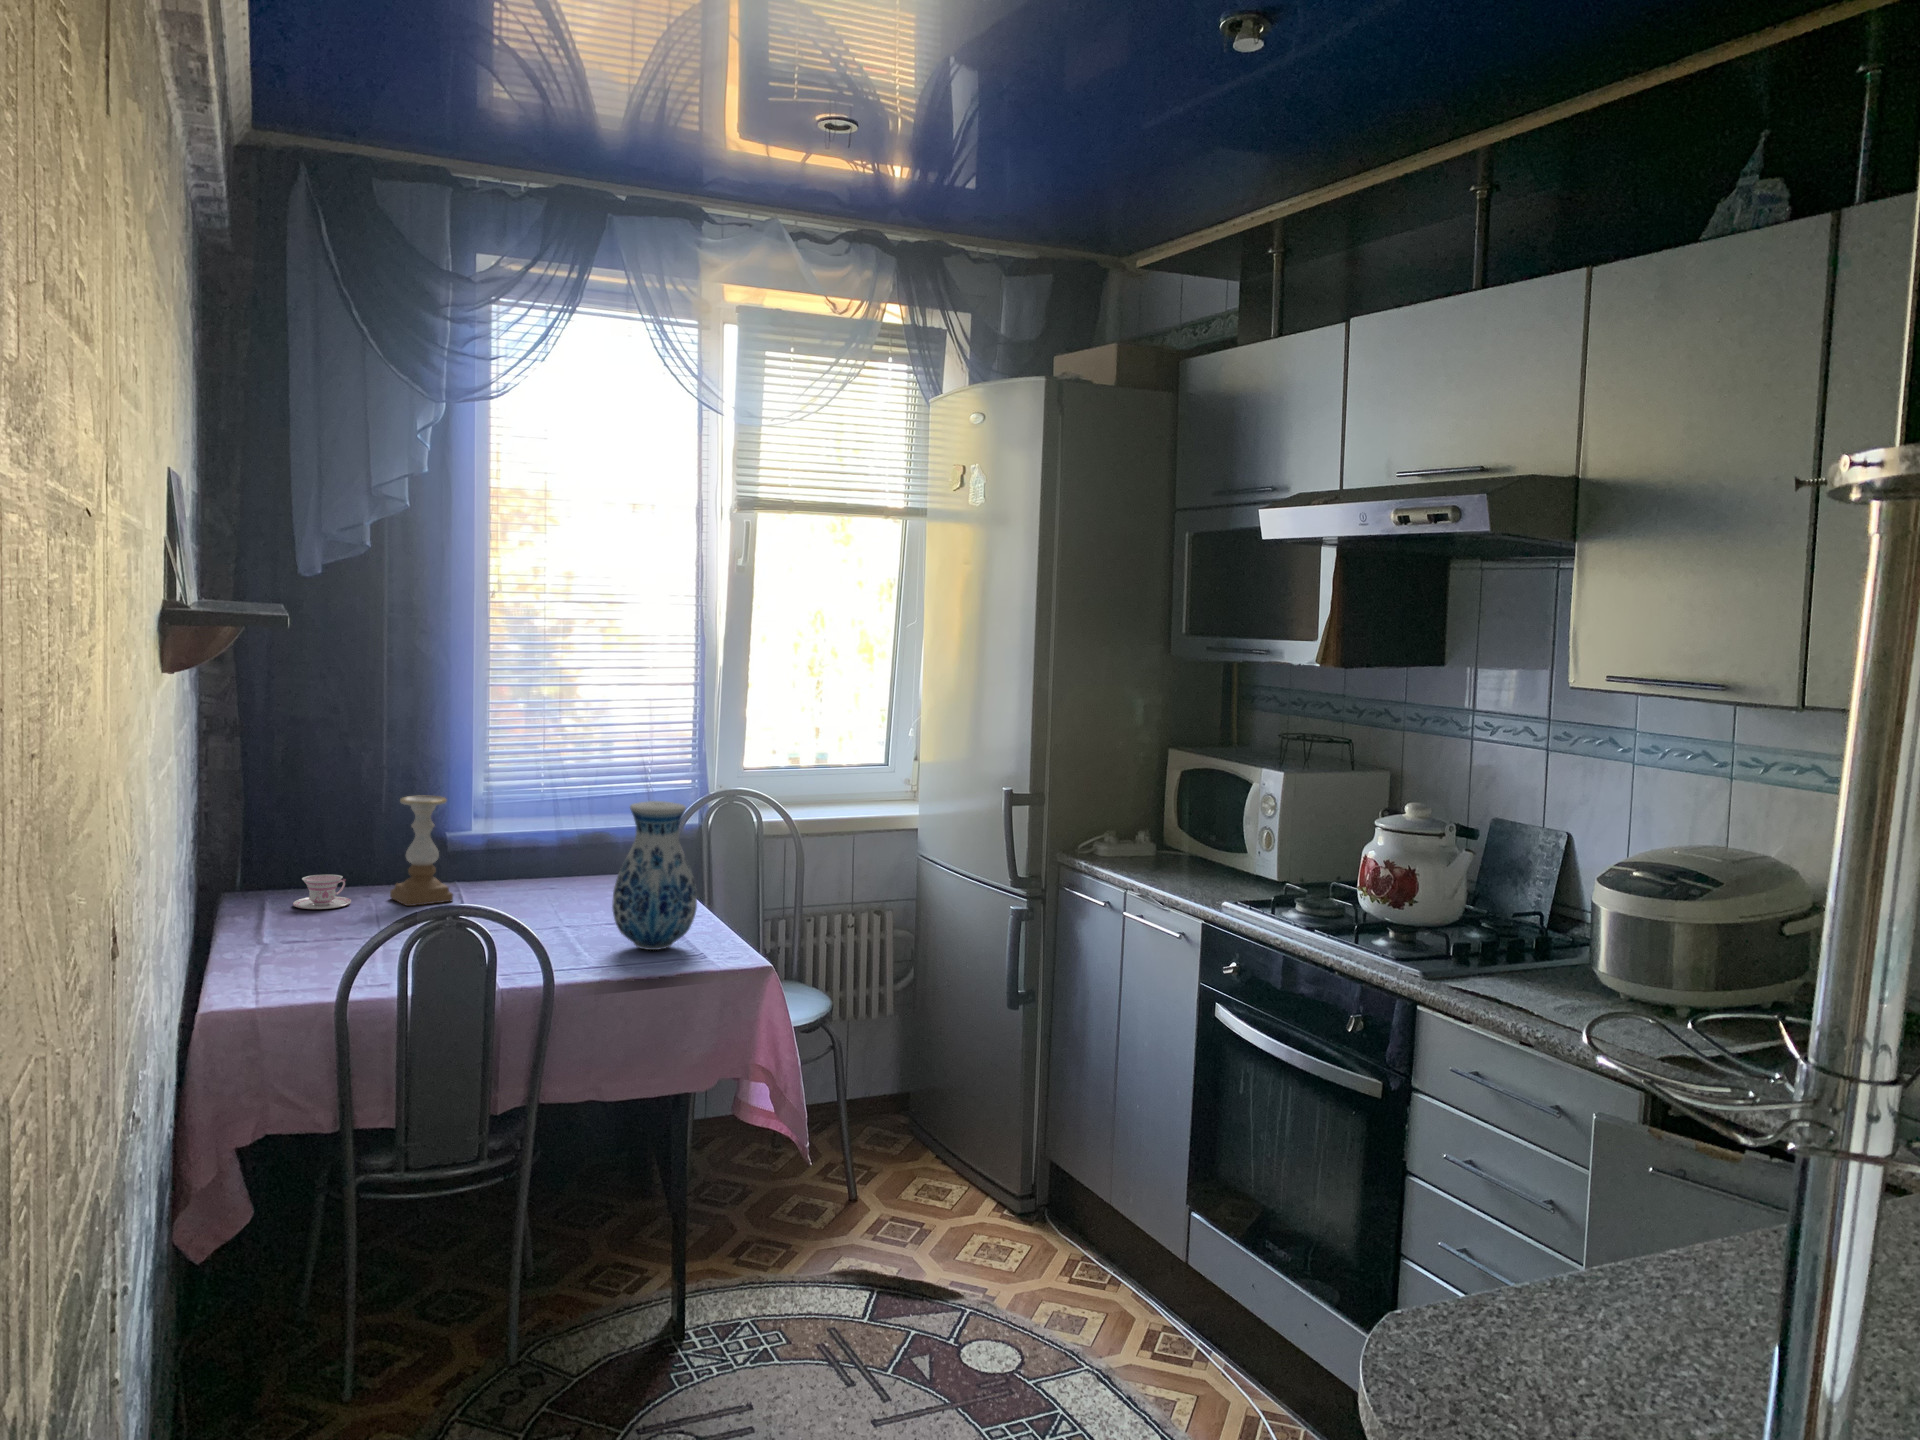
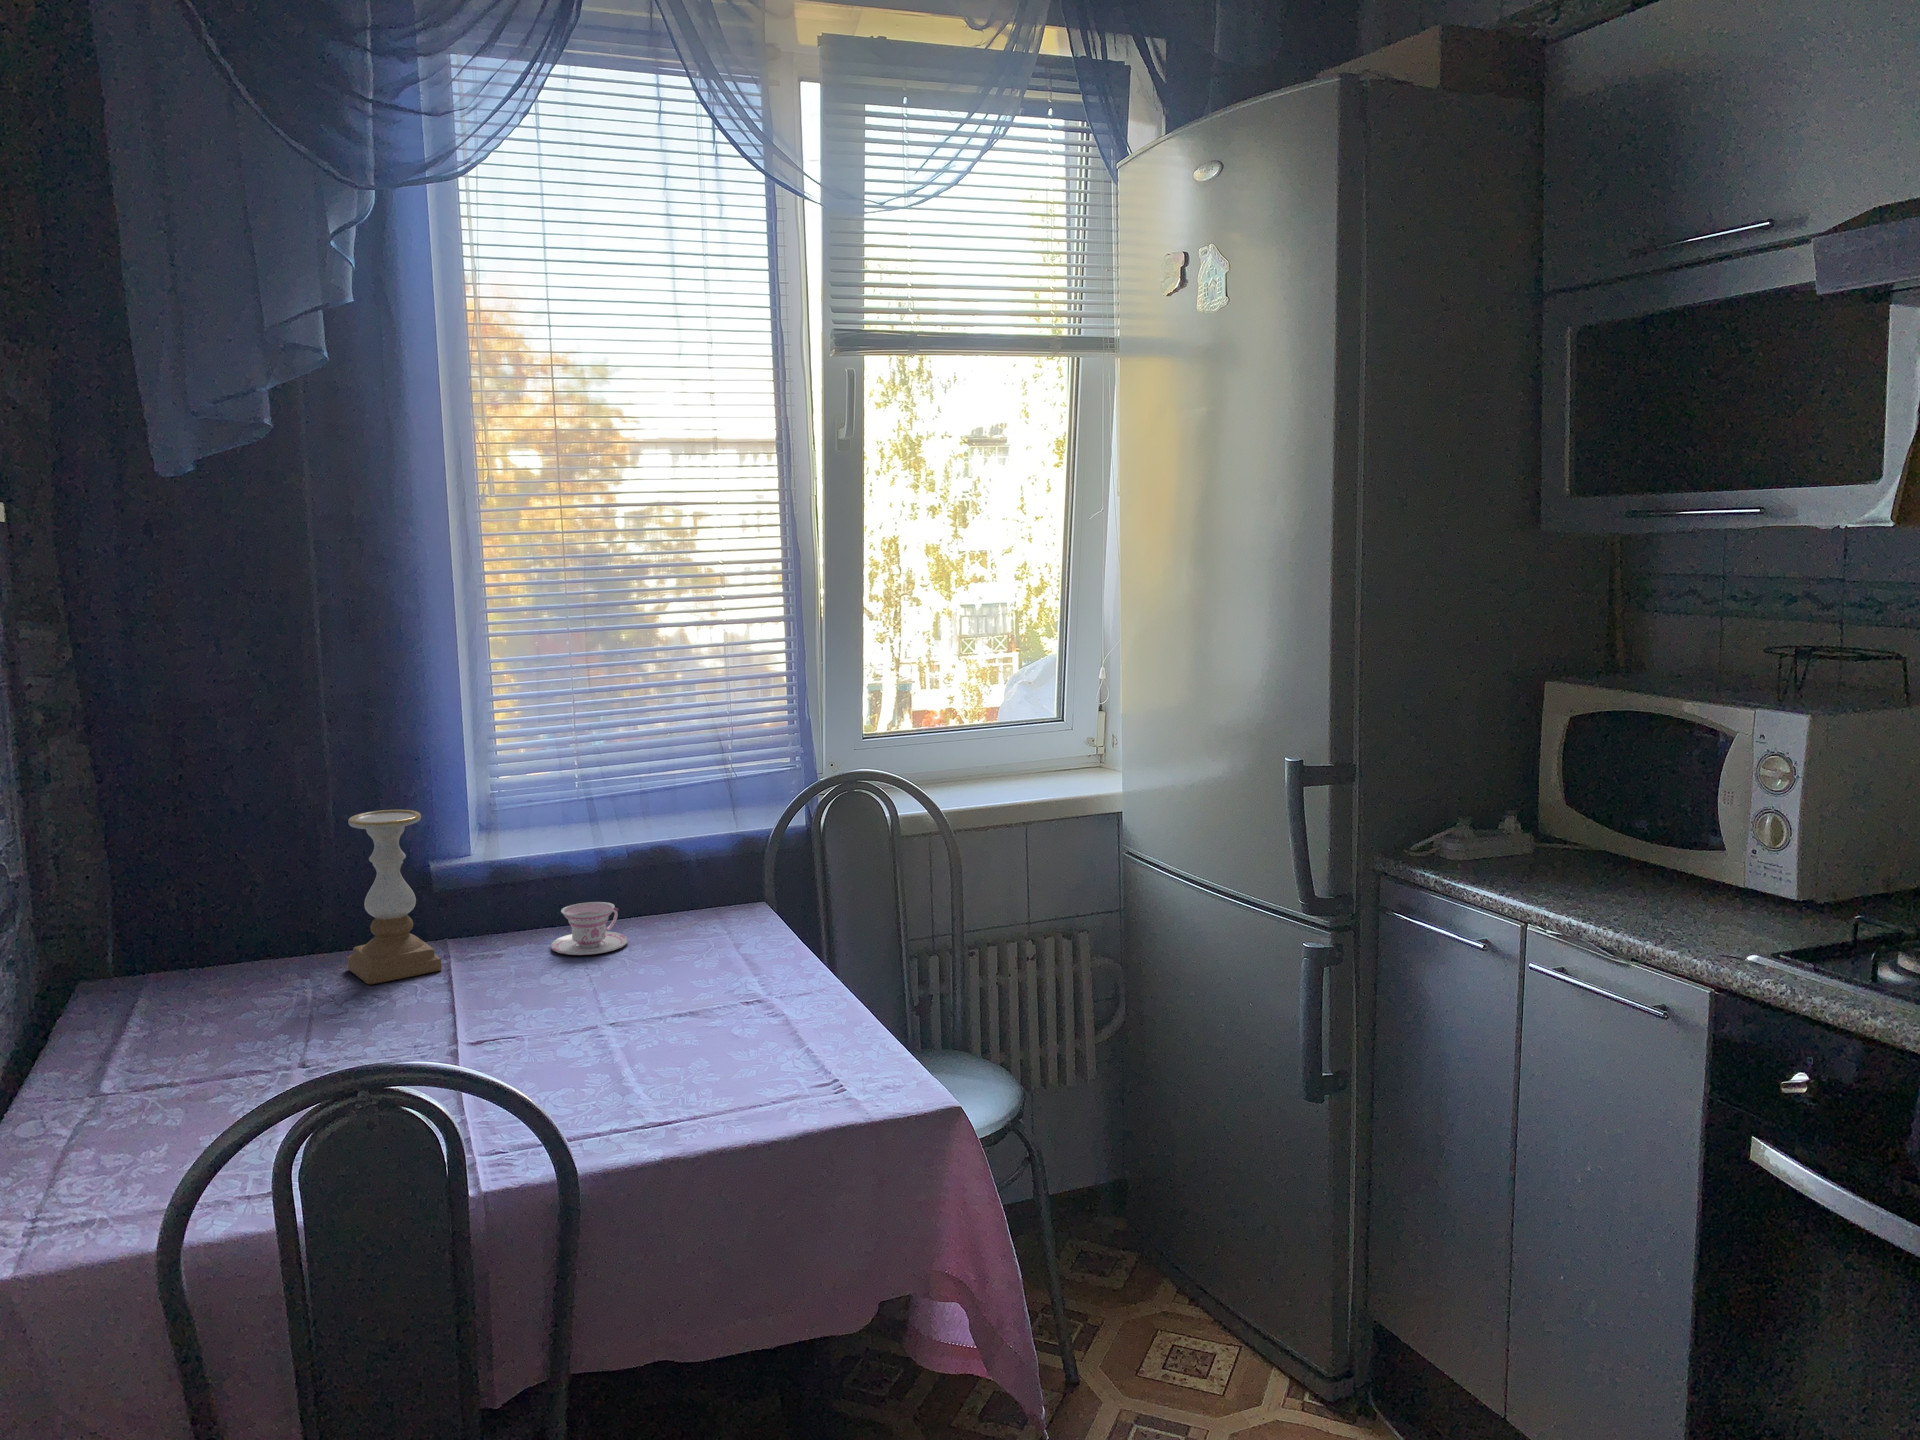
vase: present [612,801,697,950] -> none [677,817,816,1069]
teacup: present [293,874,351,909] -> present [551,902,628,955]

